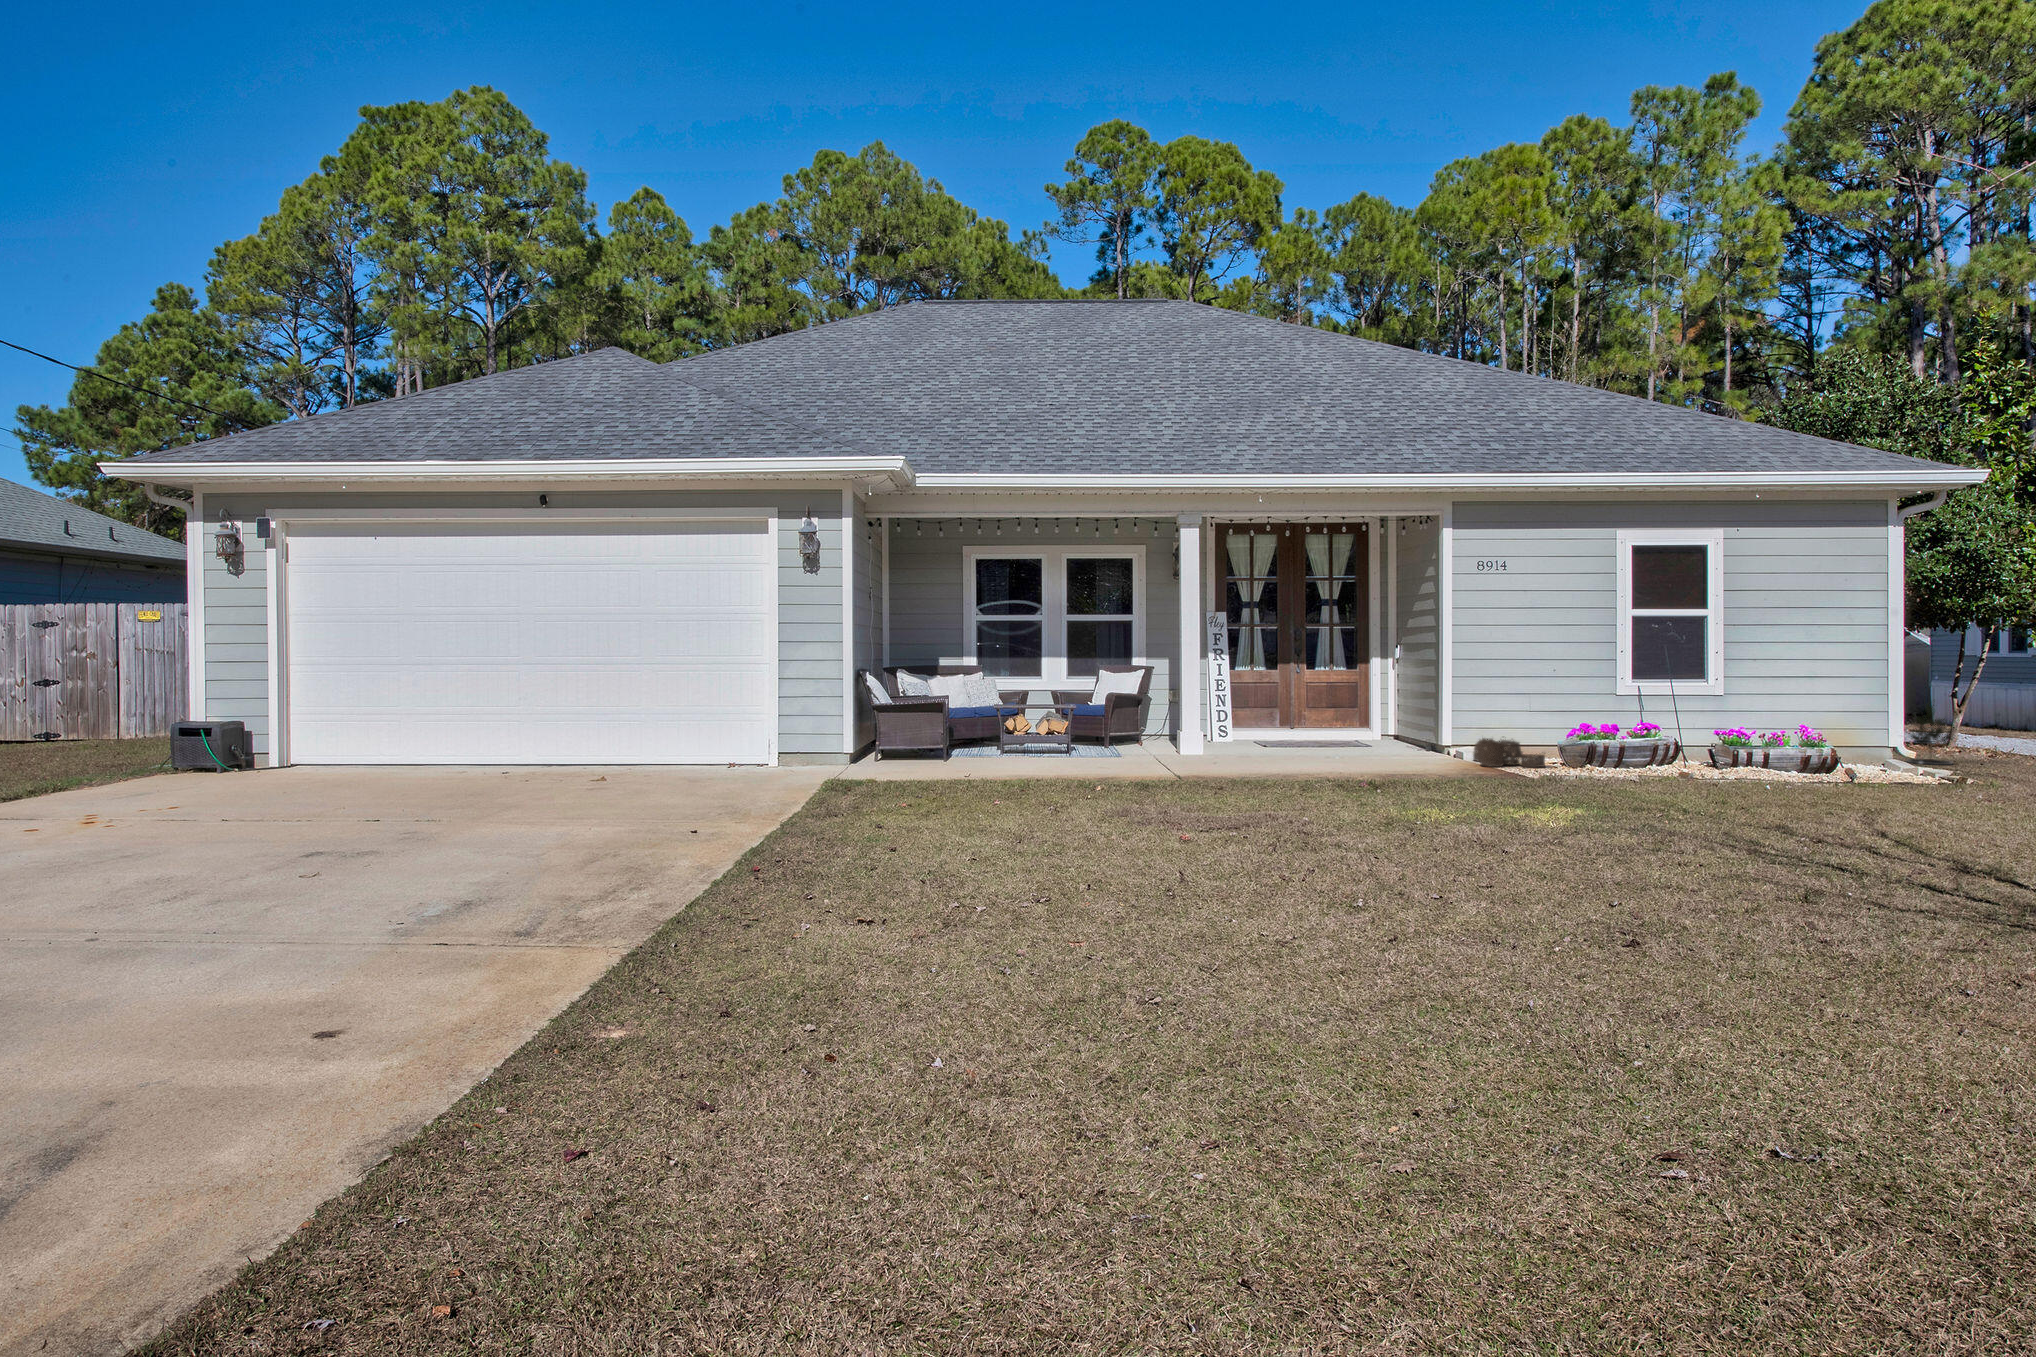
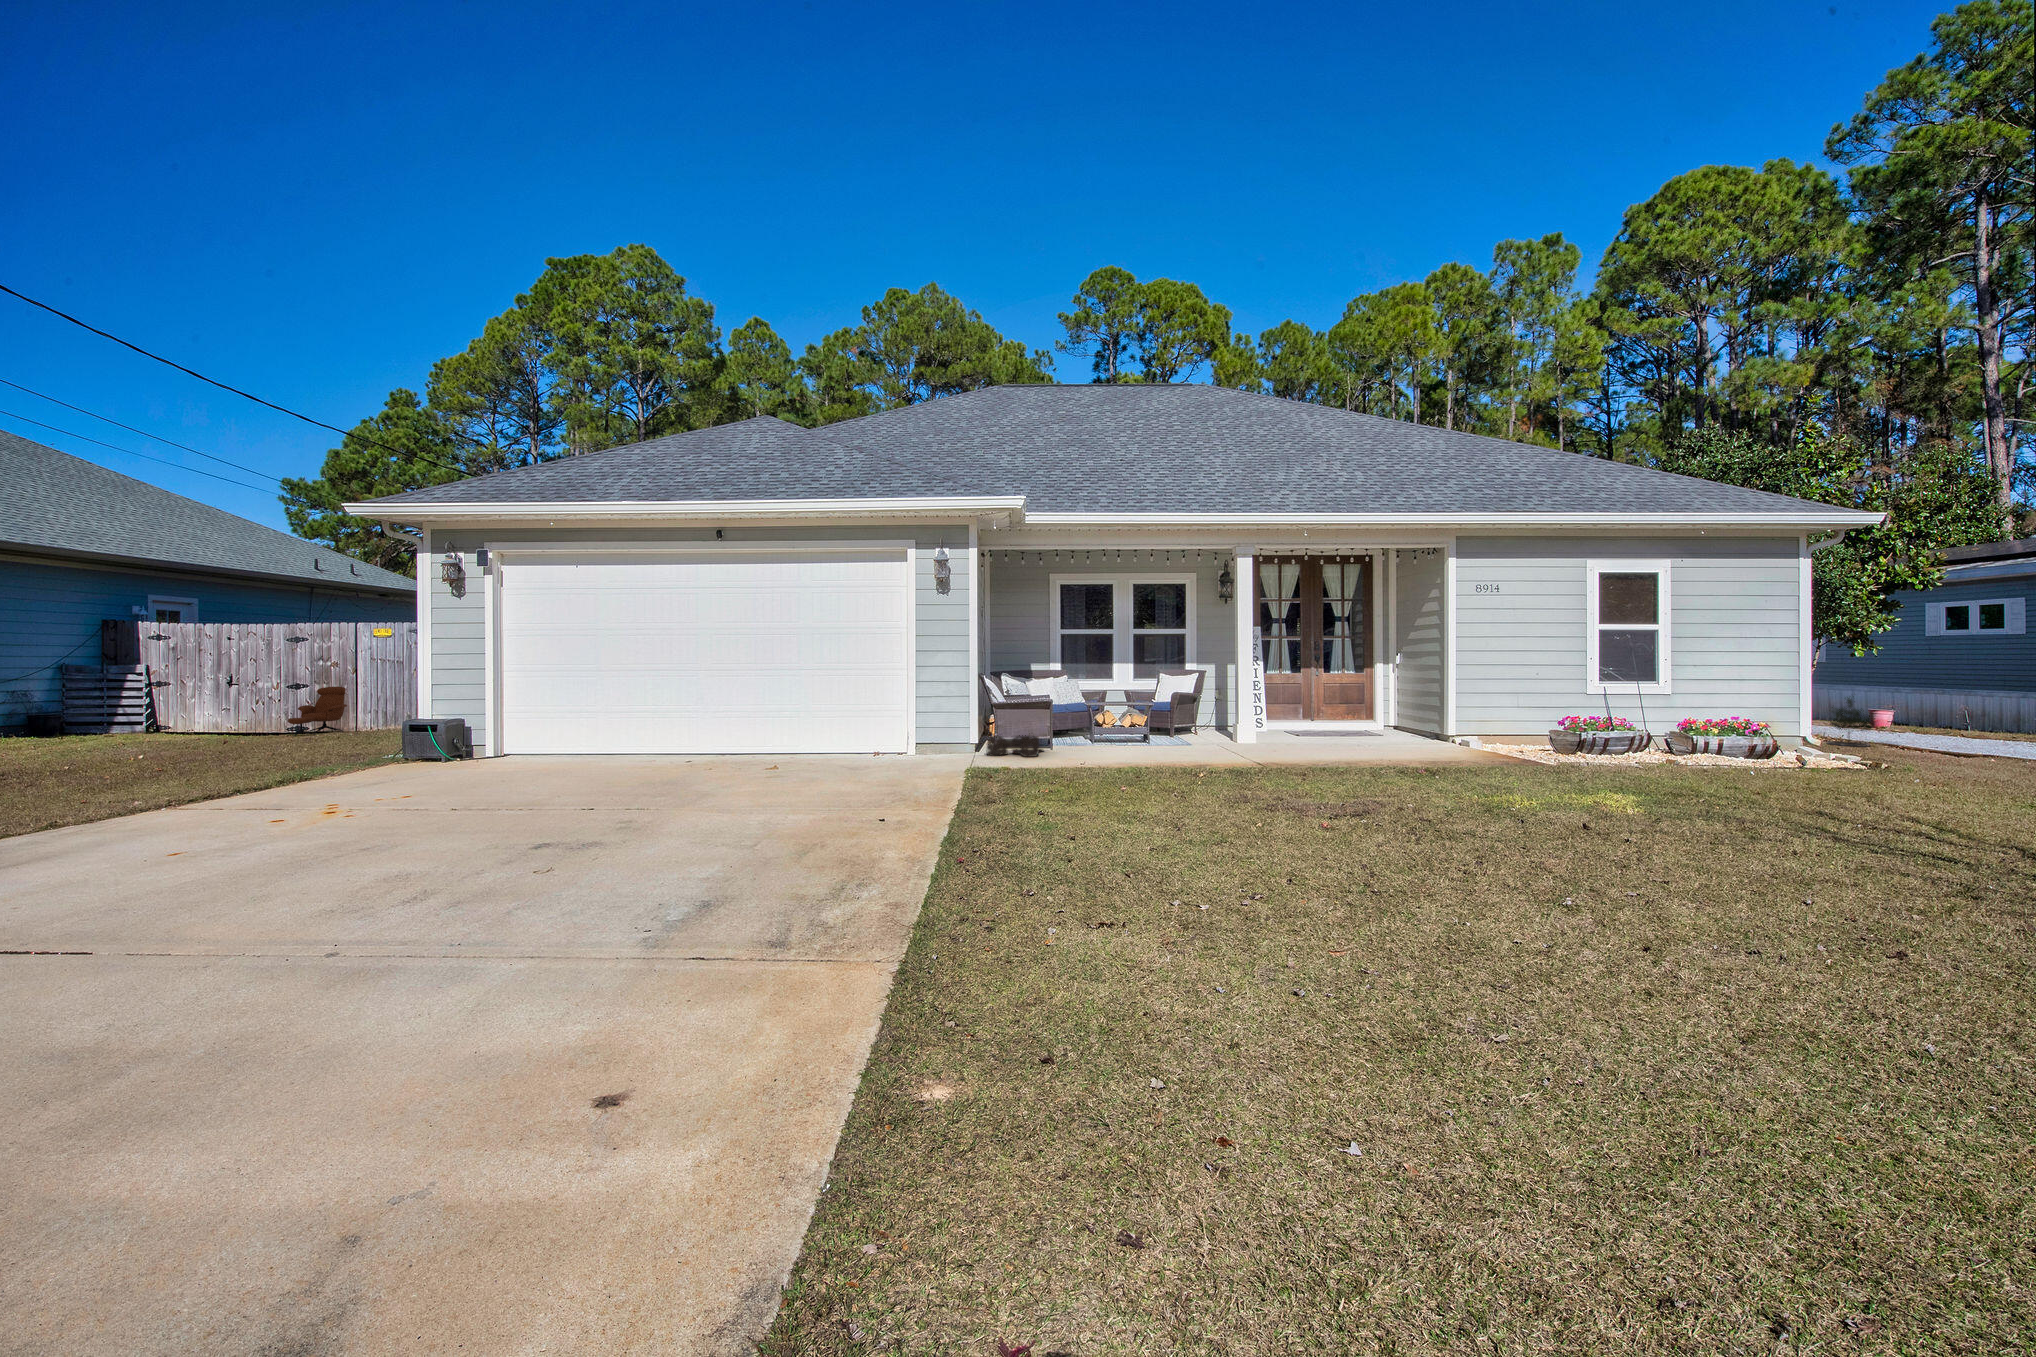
lounge chair: none [33,680,105,741] -> present [287,686,347,736]
woven basket: present [1473,738,1545,768] -> present [987,733,1044,757]

